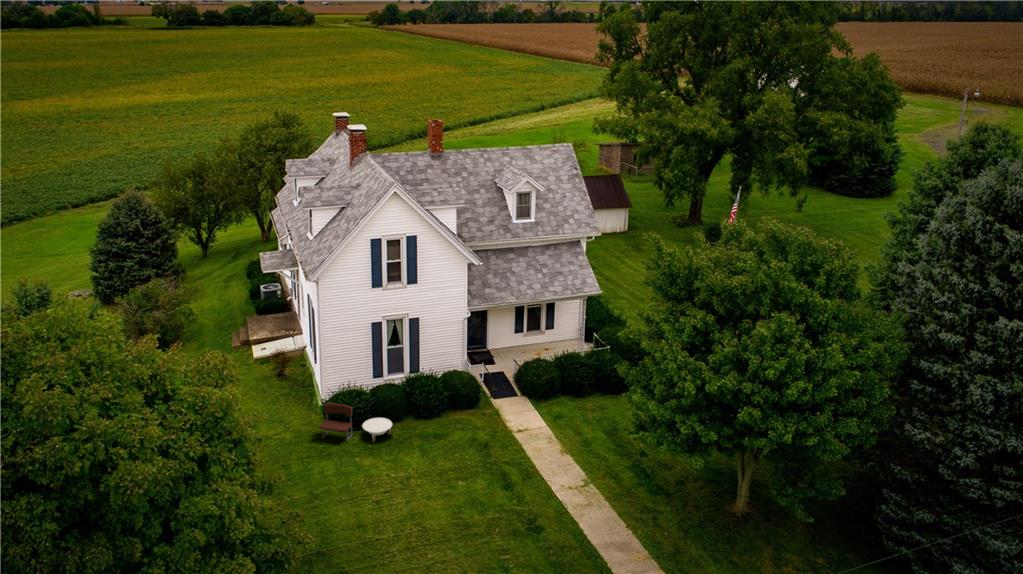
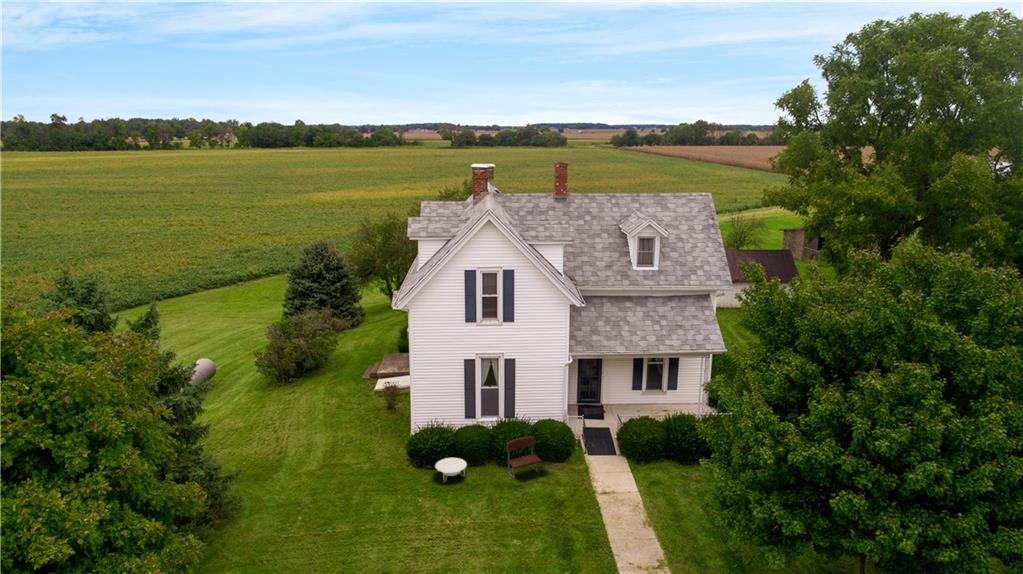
bench: present [319,403,352,441] -> present [507,437,542,479]

